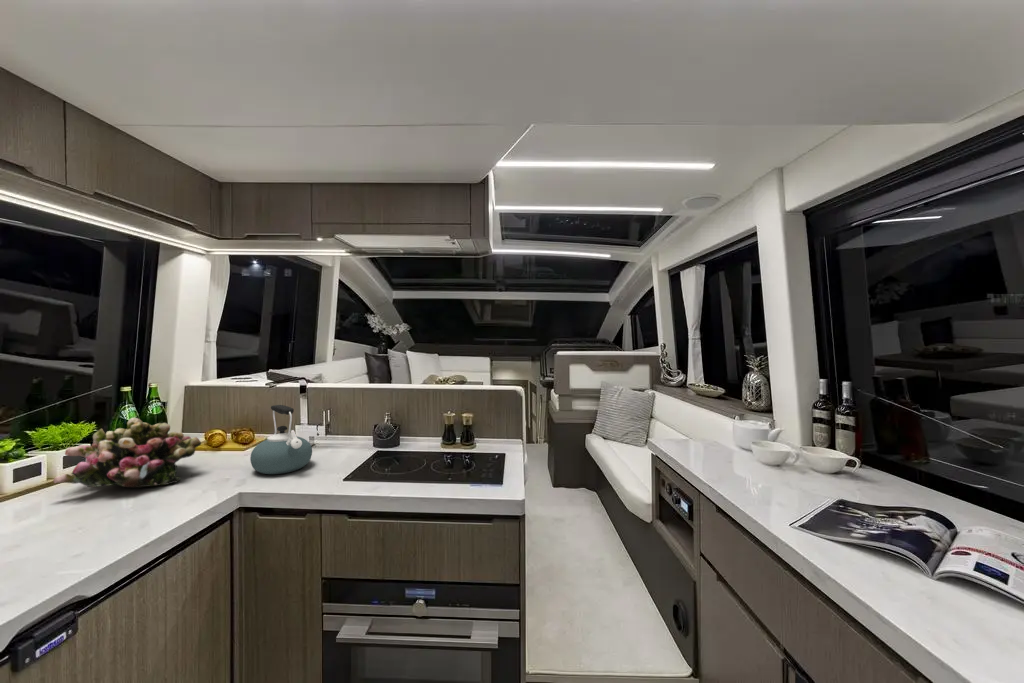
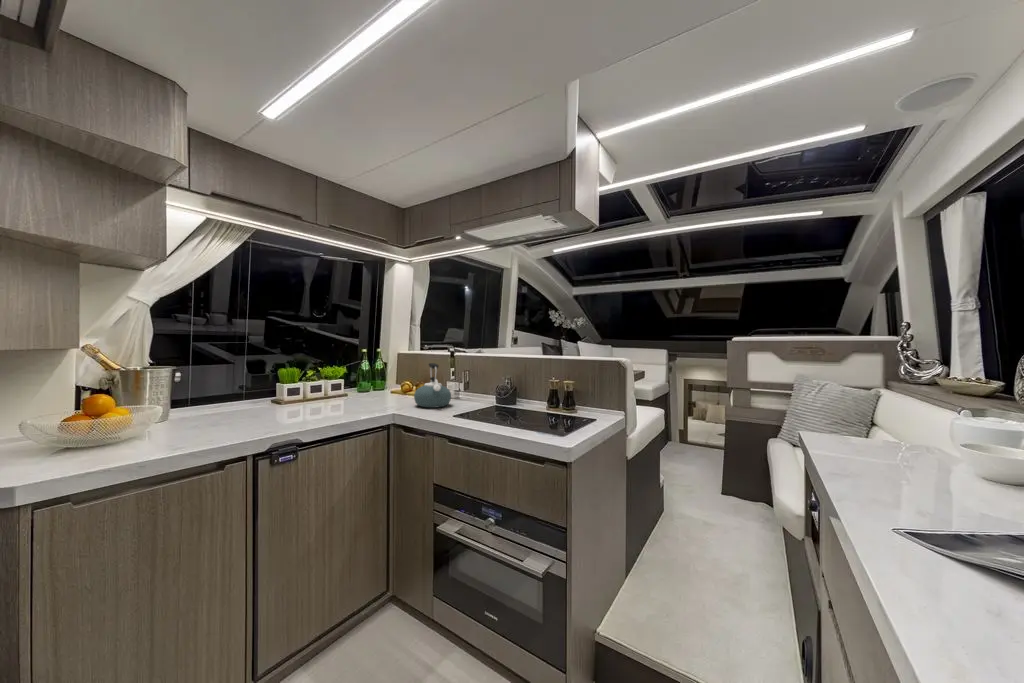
flower arrangement: present [54,418,201,487] -> none [324,365,391,404]

